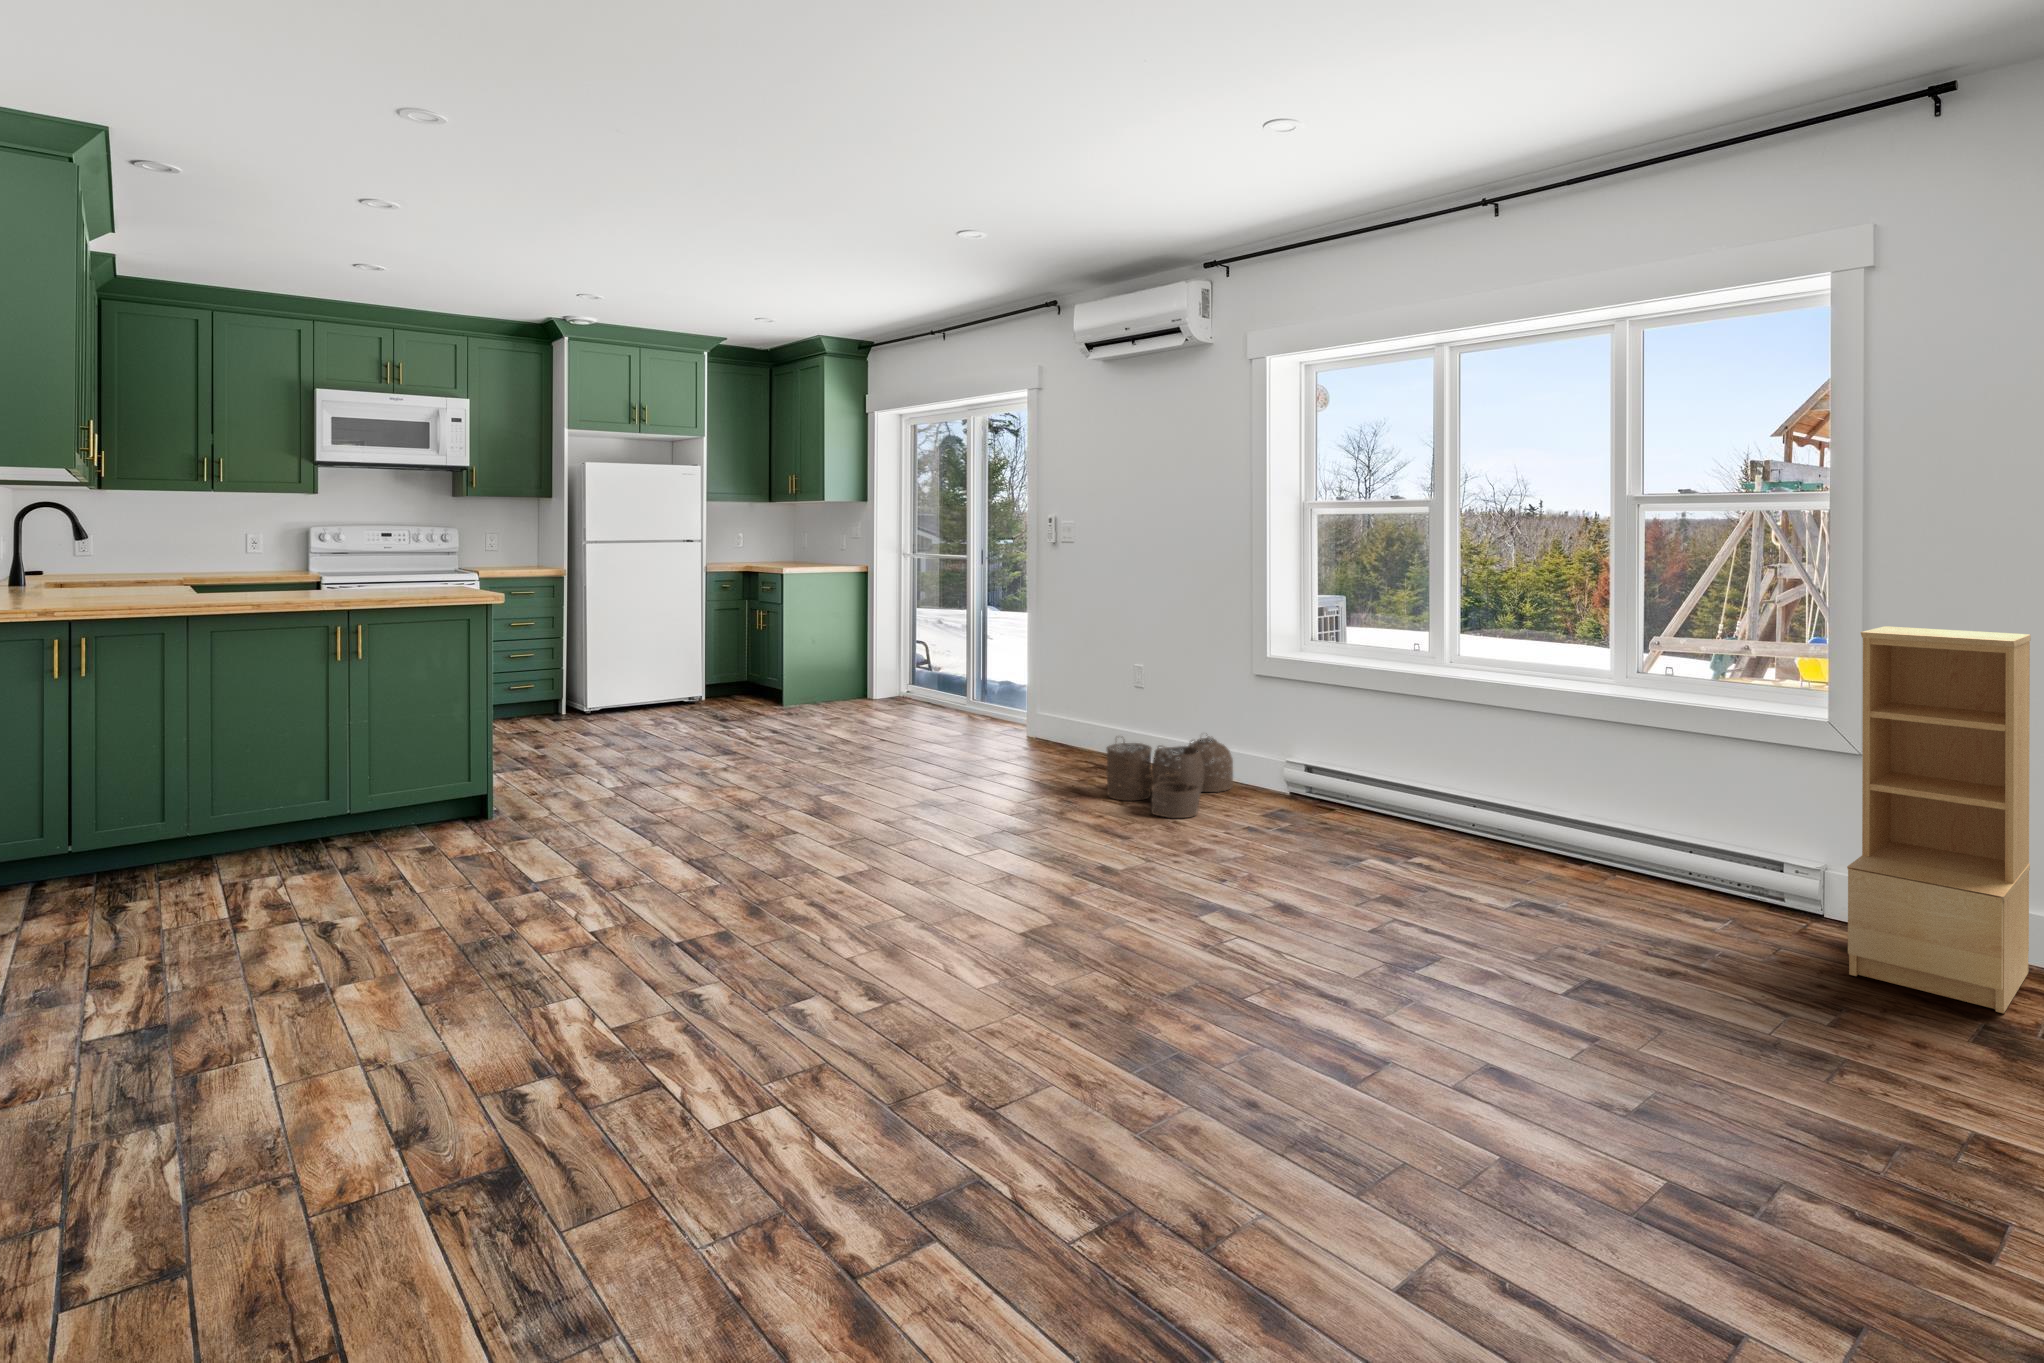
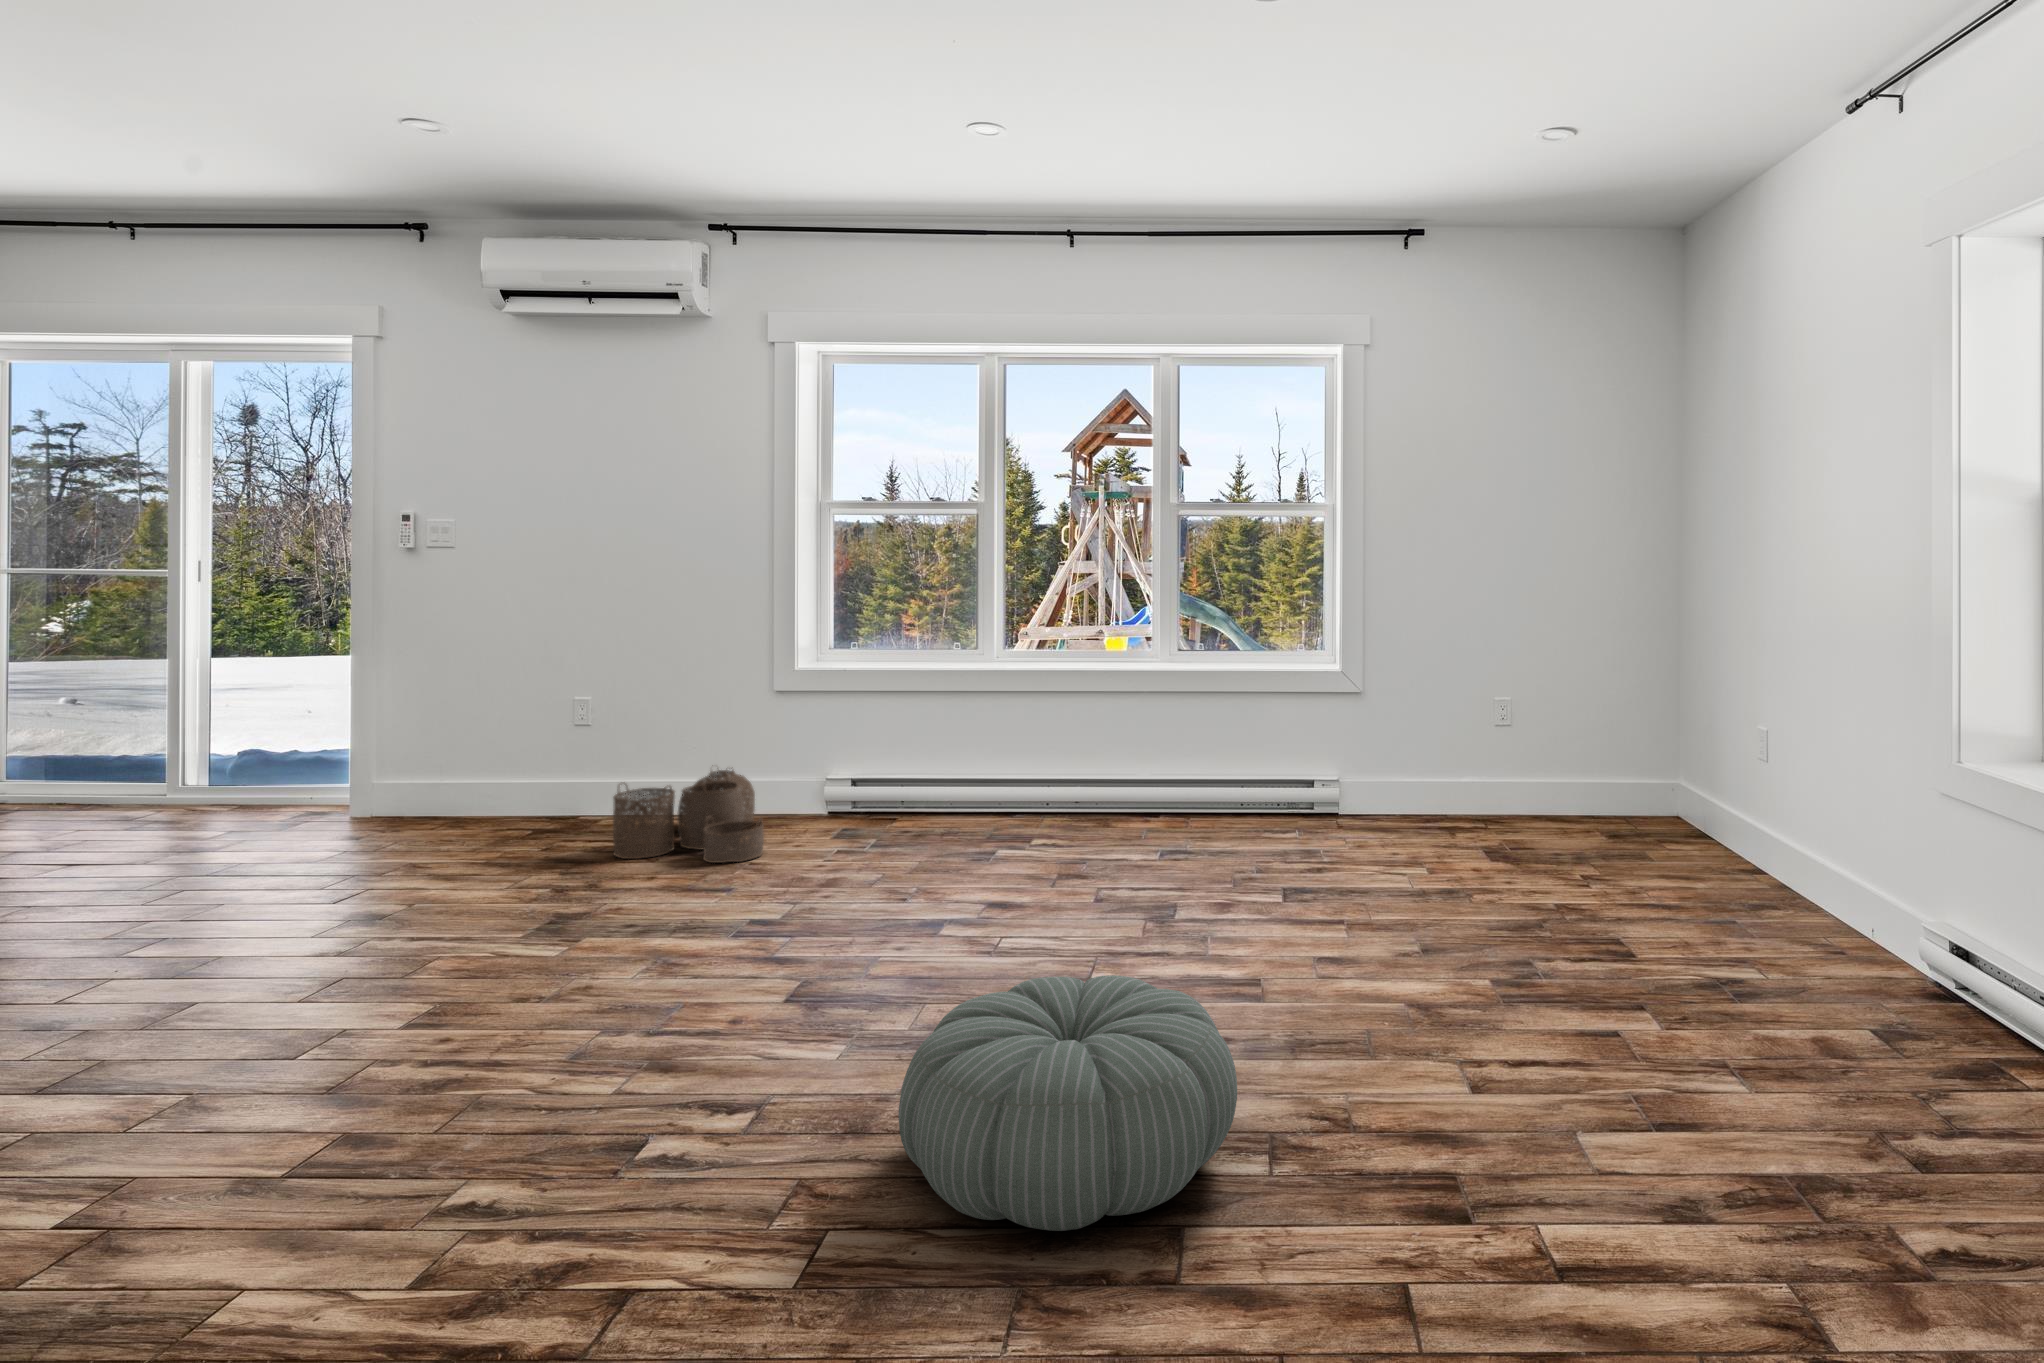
bookshelf: present [1847,626,2031,1013] -> none [1379,599,1482,844]
pouf: none [806,964,1128,1208] -> present [898,975,1237,1231]

